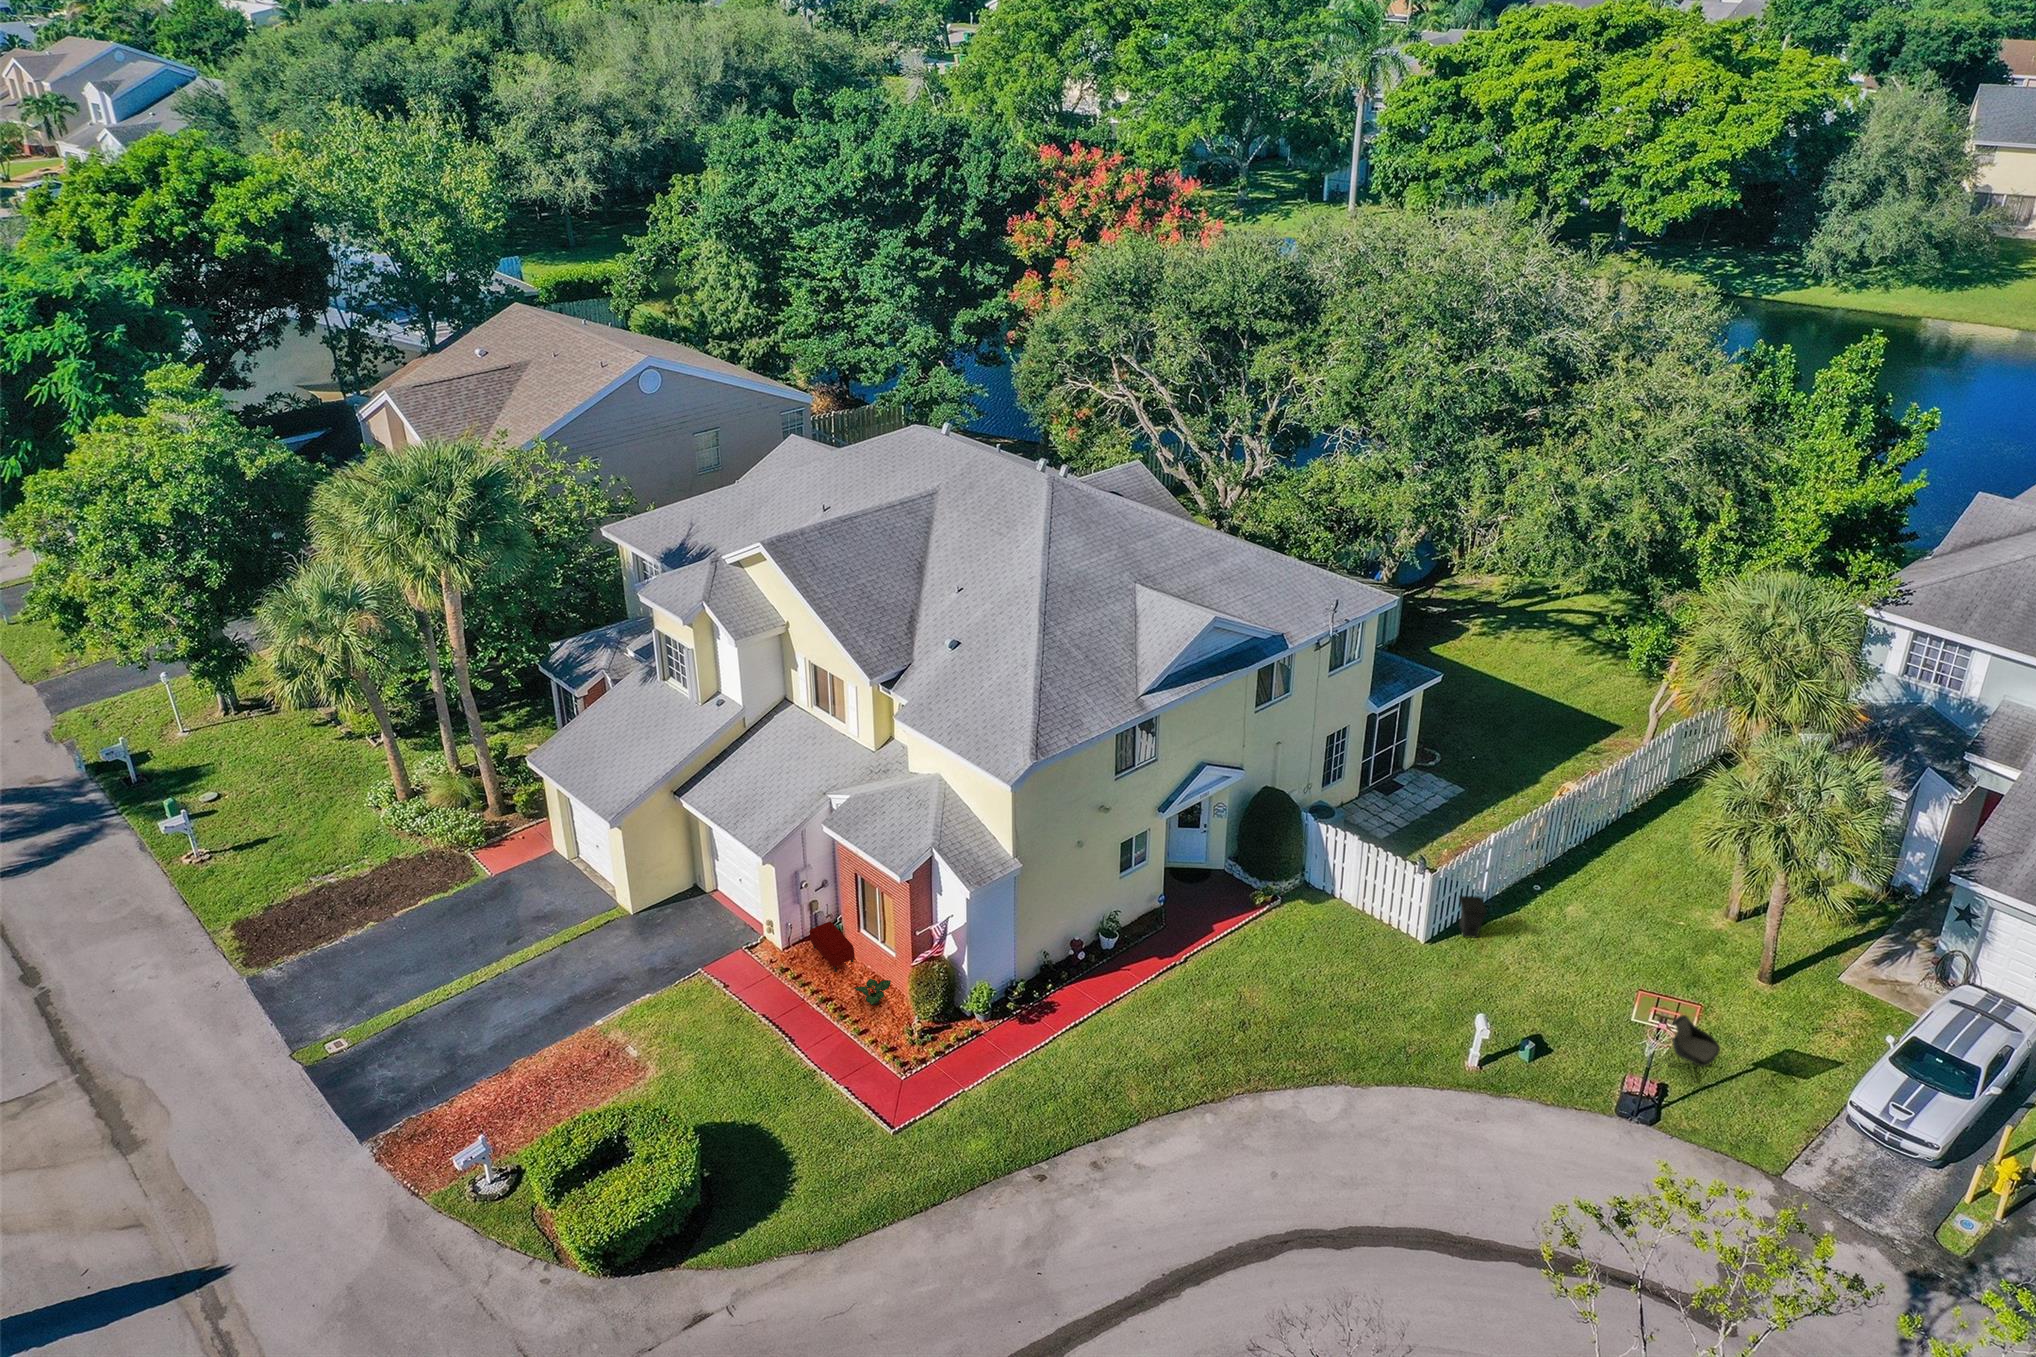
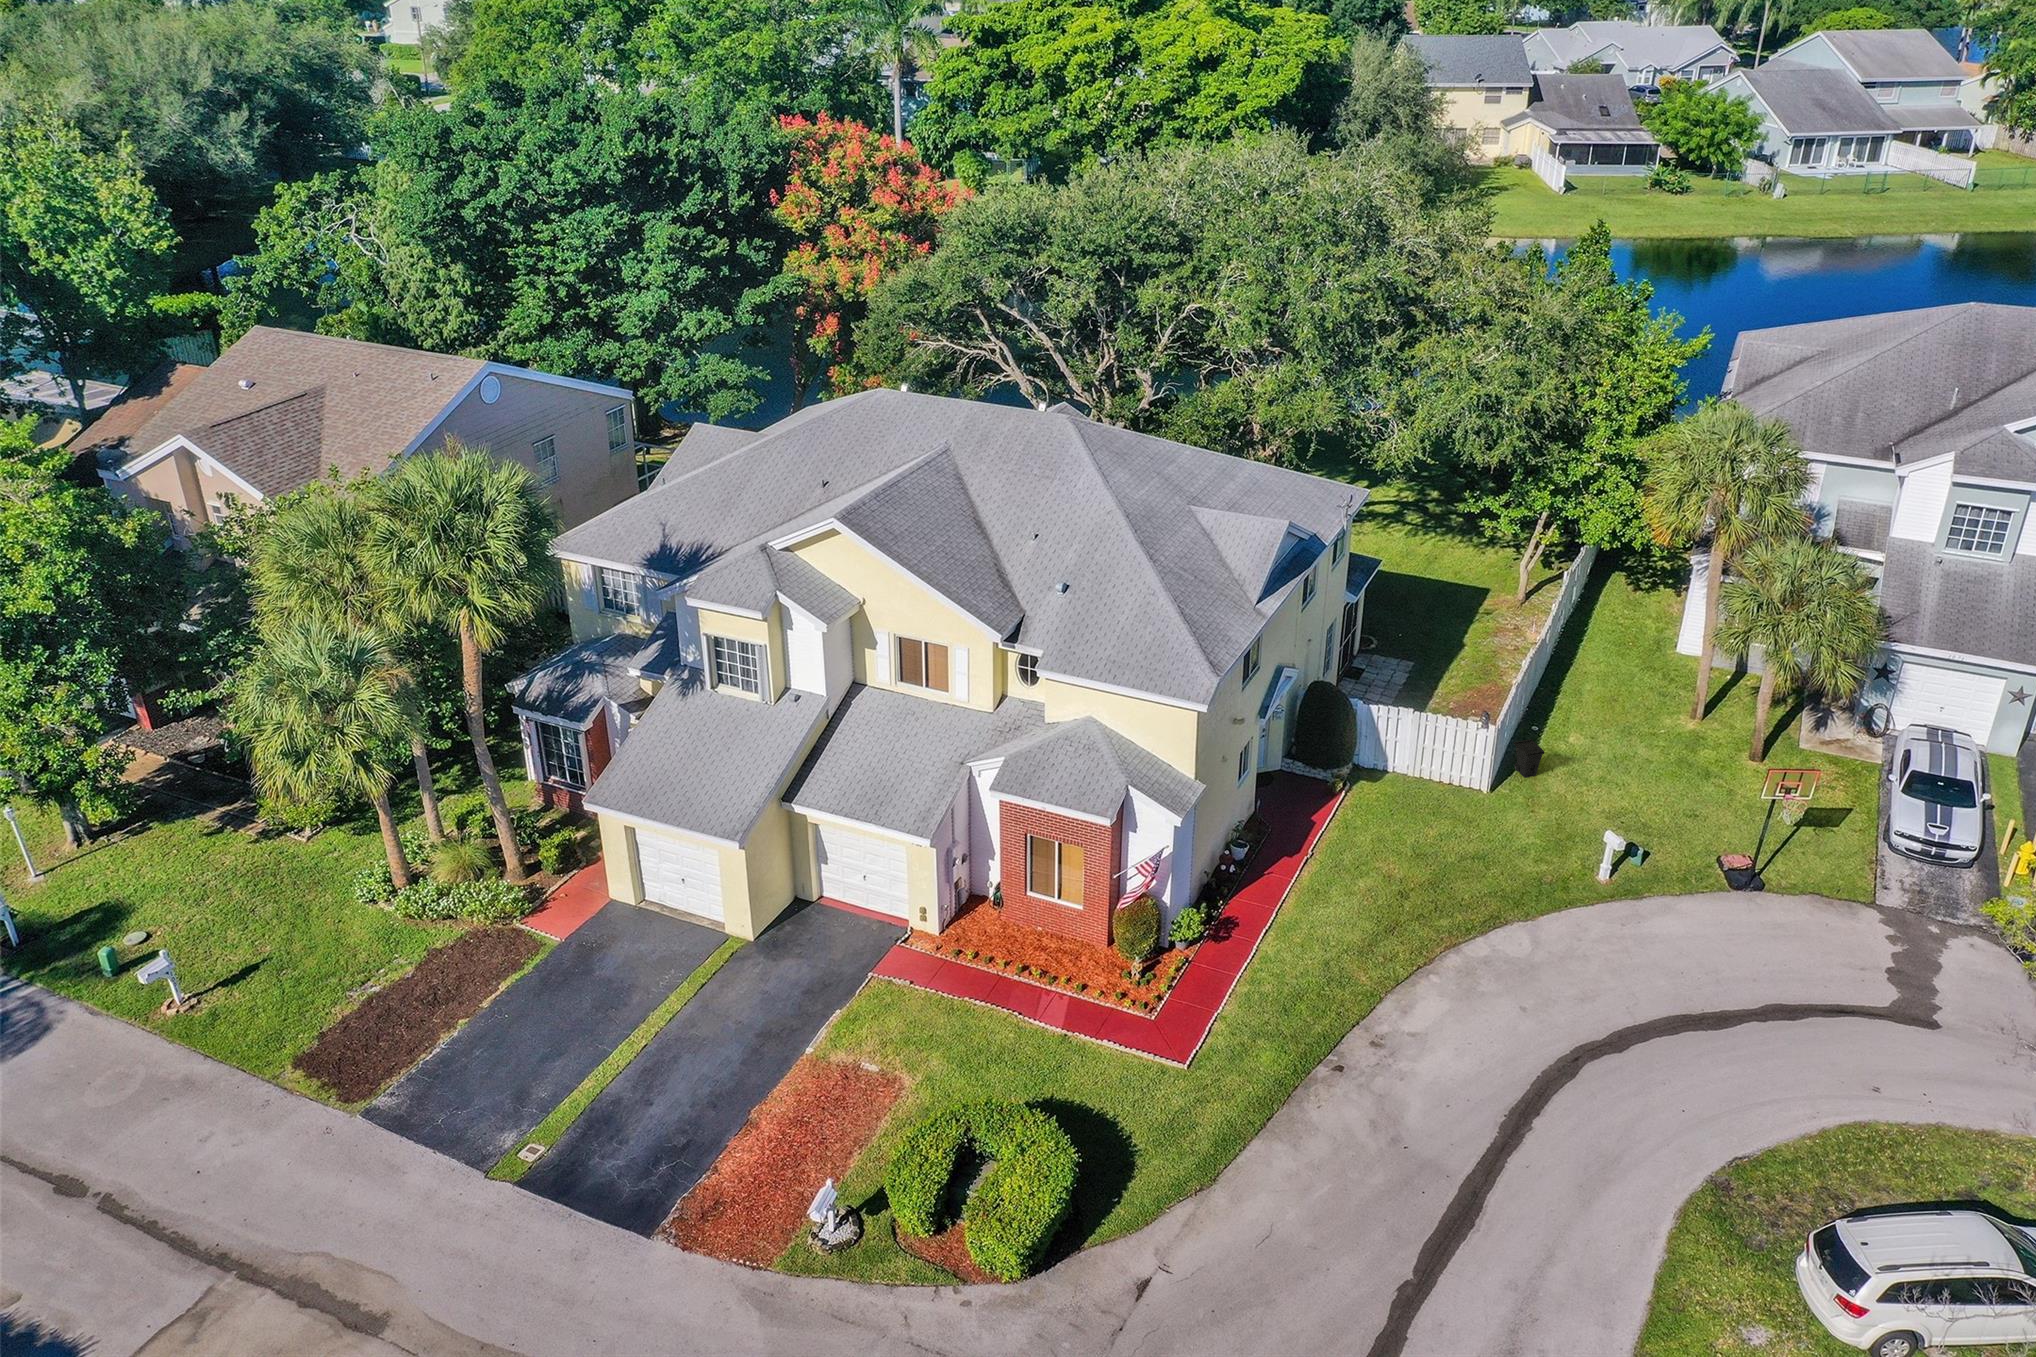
bench: present [810,922,855,972] -> none [969,895,1024,942]
potted plant: present [855,979,891,1006] -> none [1048,933,1084,962]
lounge chair: present [1670,1015,1720,1076] -> none [1739,795,1782,848]

